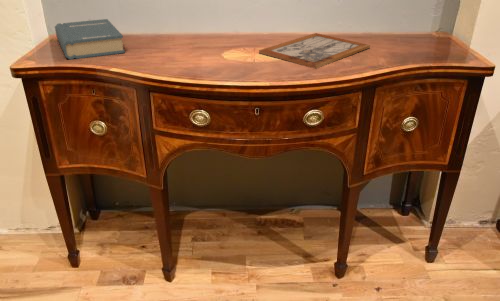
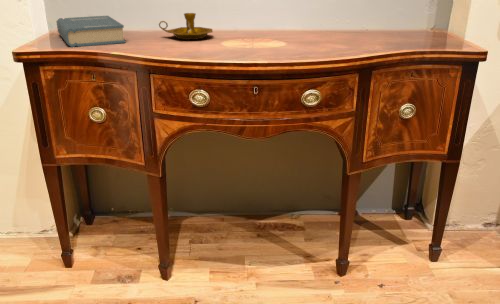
candlestick: none [159,19,214,48] -> present [159,13,212,40]
picture frame: present [259,33,370,69] -> none [257,29,366,53]

